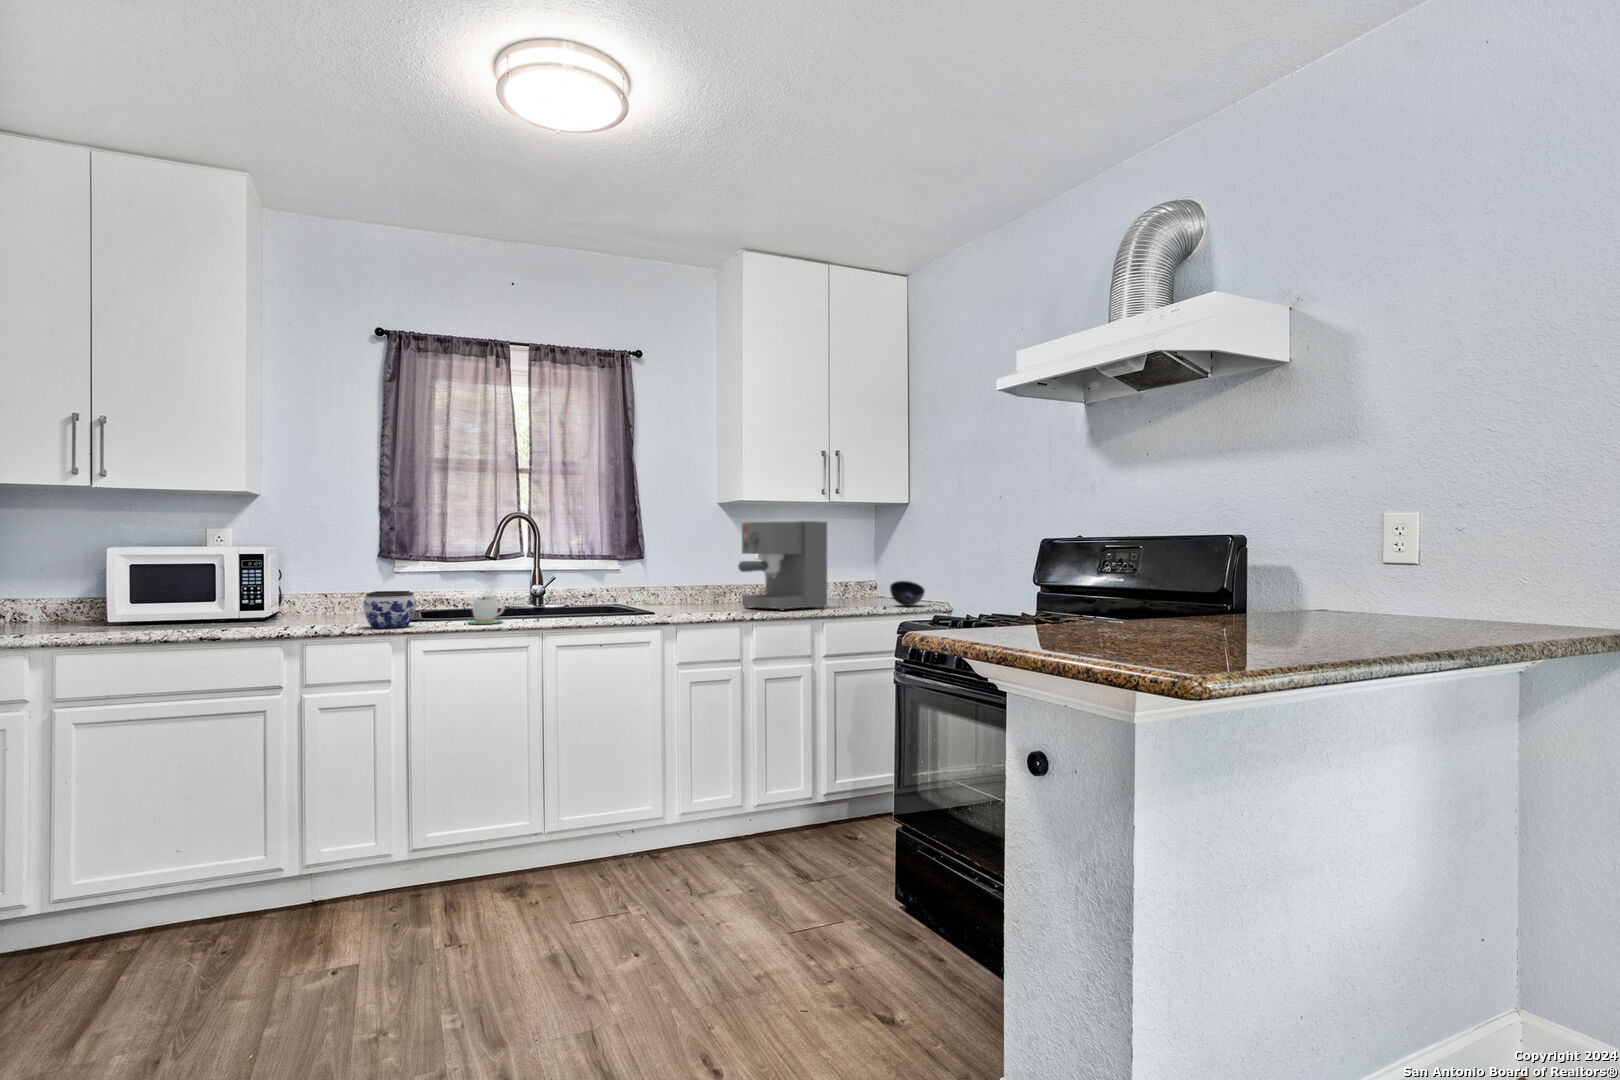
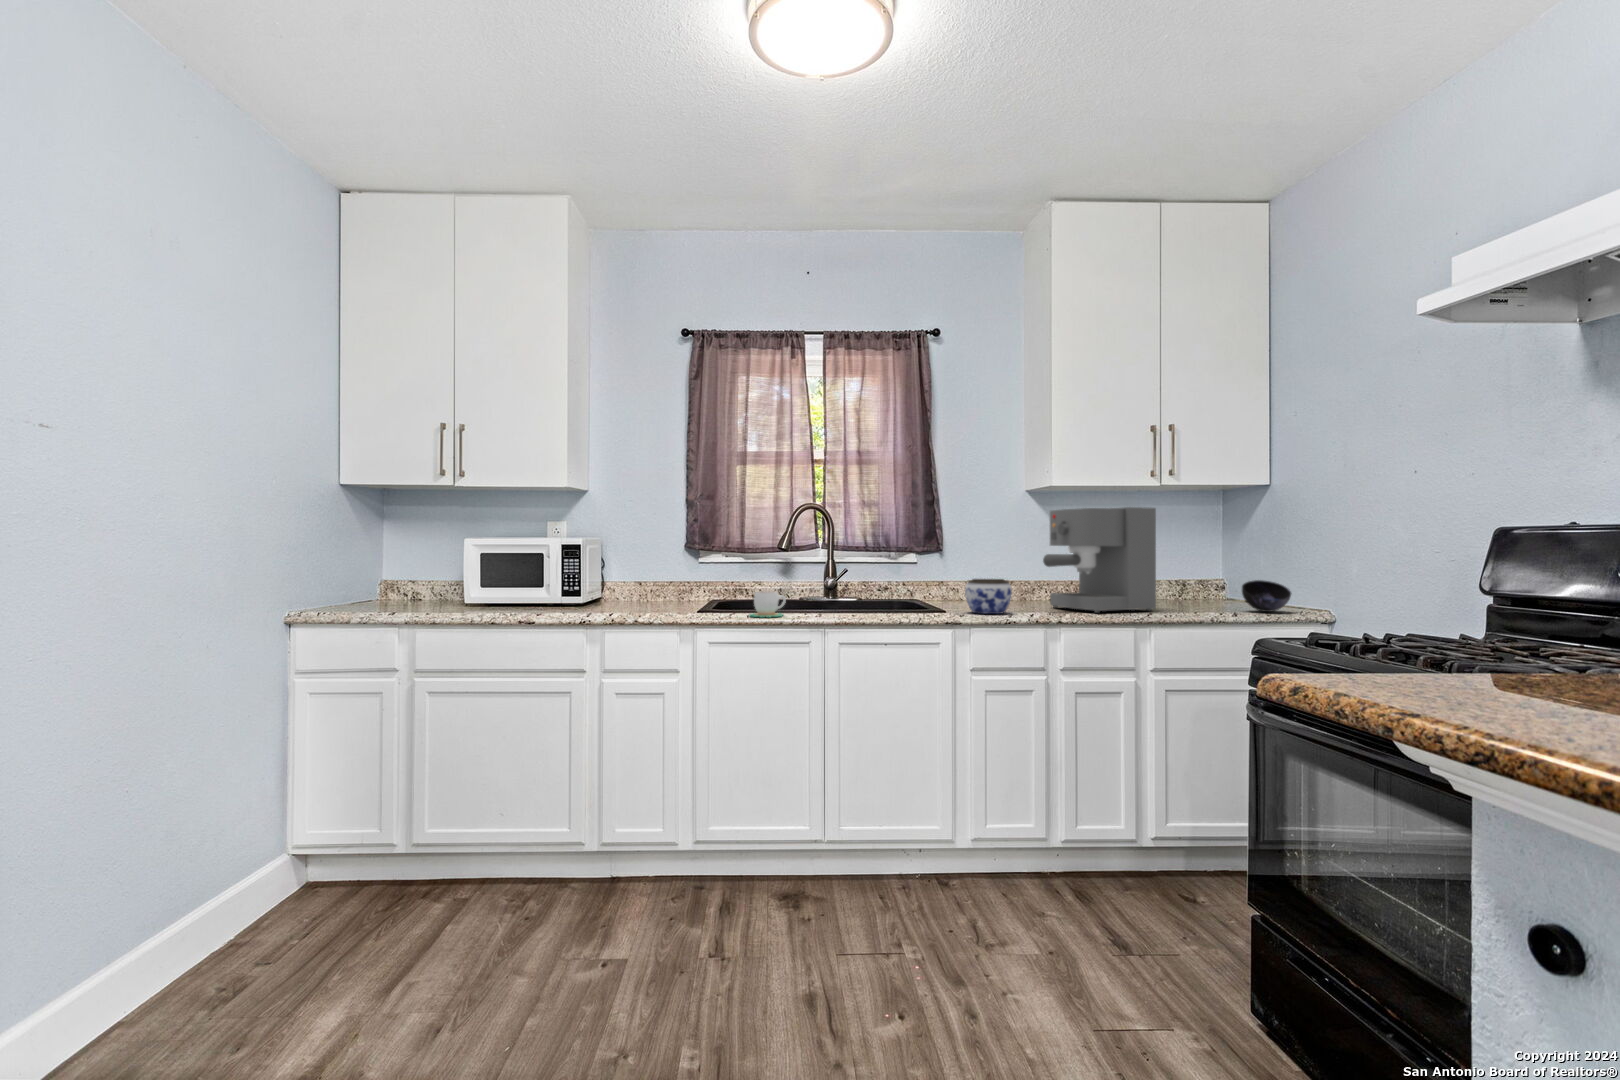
jar: present [363,591,416,628] -> present [965,579,1012,614]

